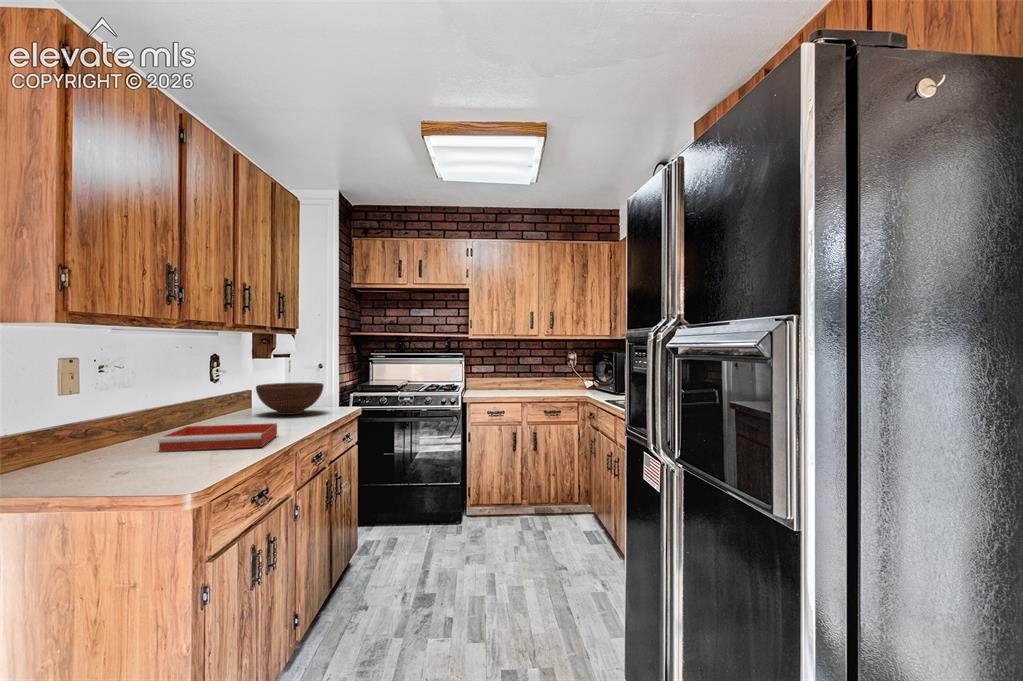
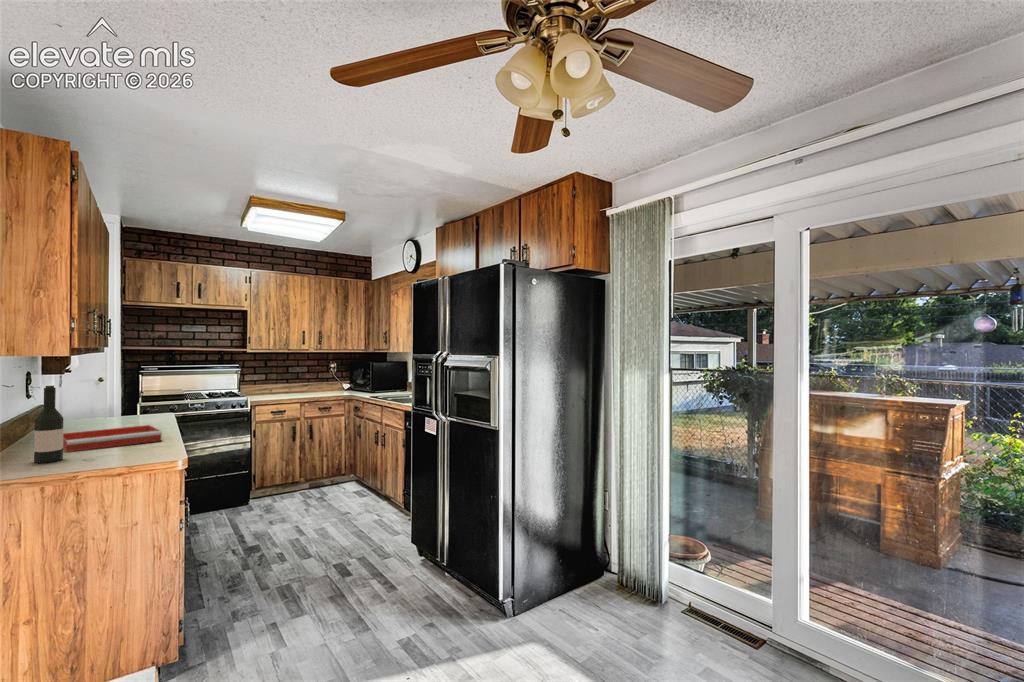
wine bottle: none [96,369,127,465] -> present [34,386,63,463]
fruit bowl: present [256,382,324,415] -> none [70,394,143,423]

